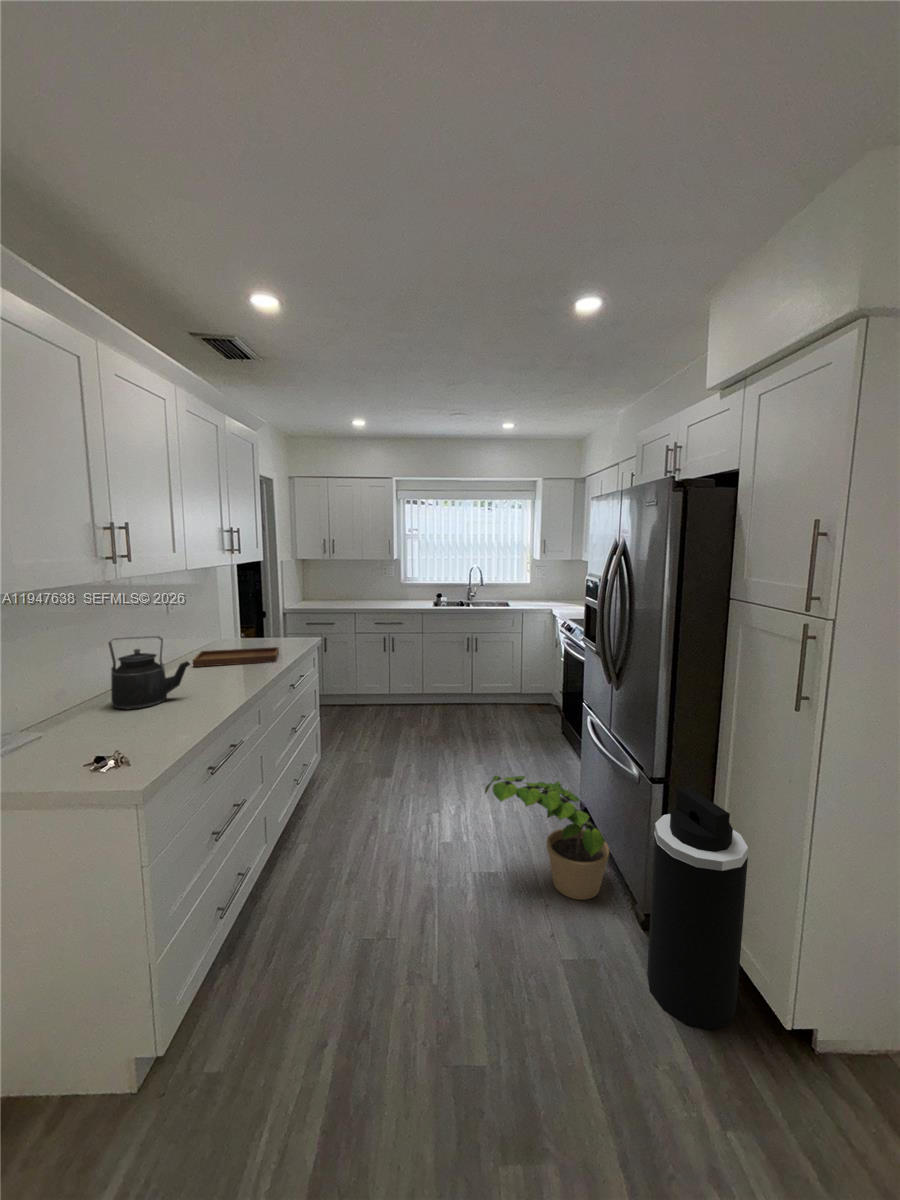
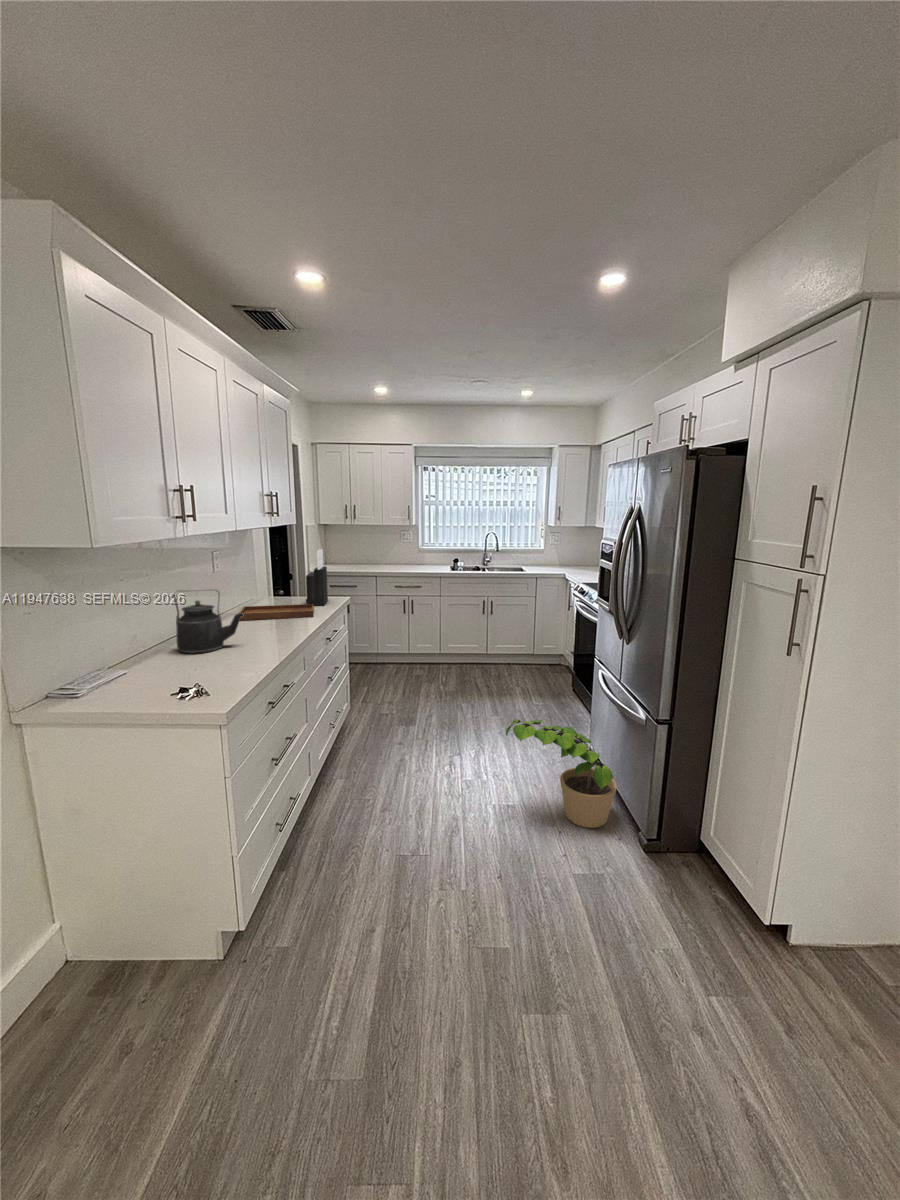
knife block: none [272,587,297,649] -> present [306,549,328,606]
trash can: present [647,787,748,1031] -> none [648,725,740,927]

